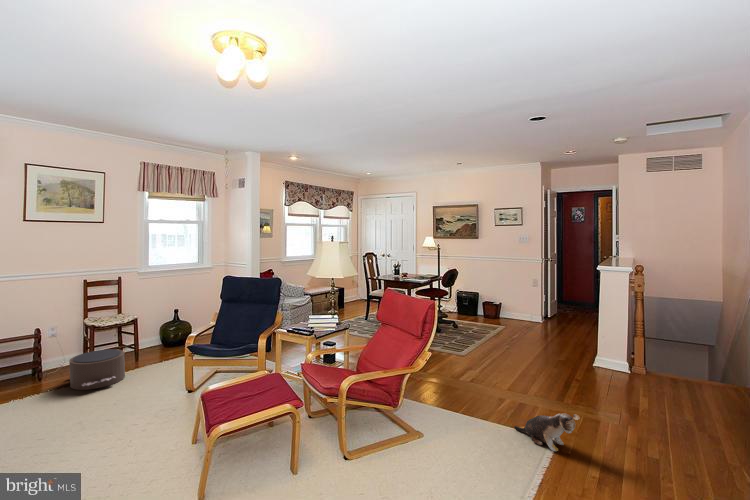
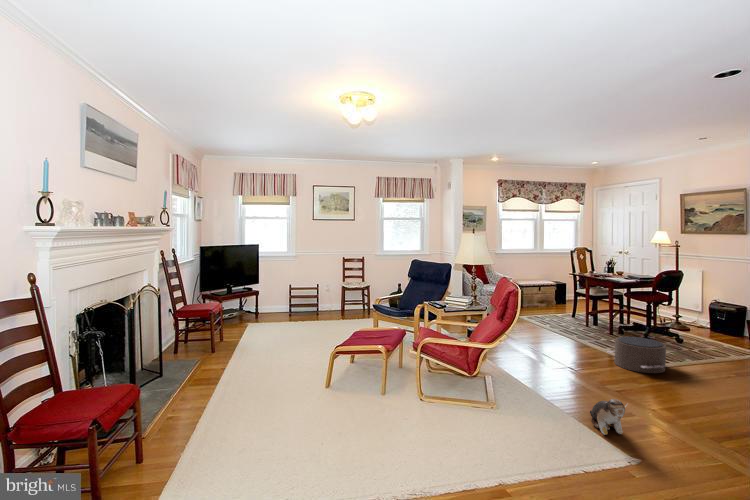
pouf: present [69,349,125,390] -> present [607,337,666,373]

